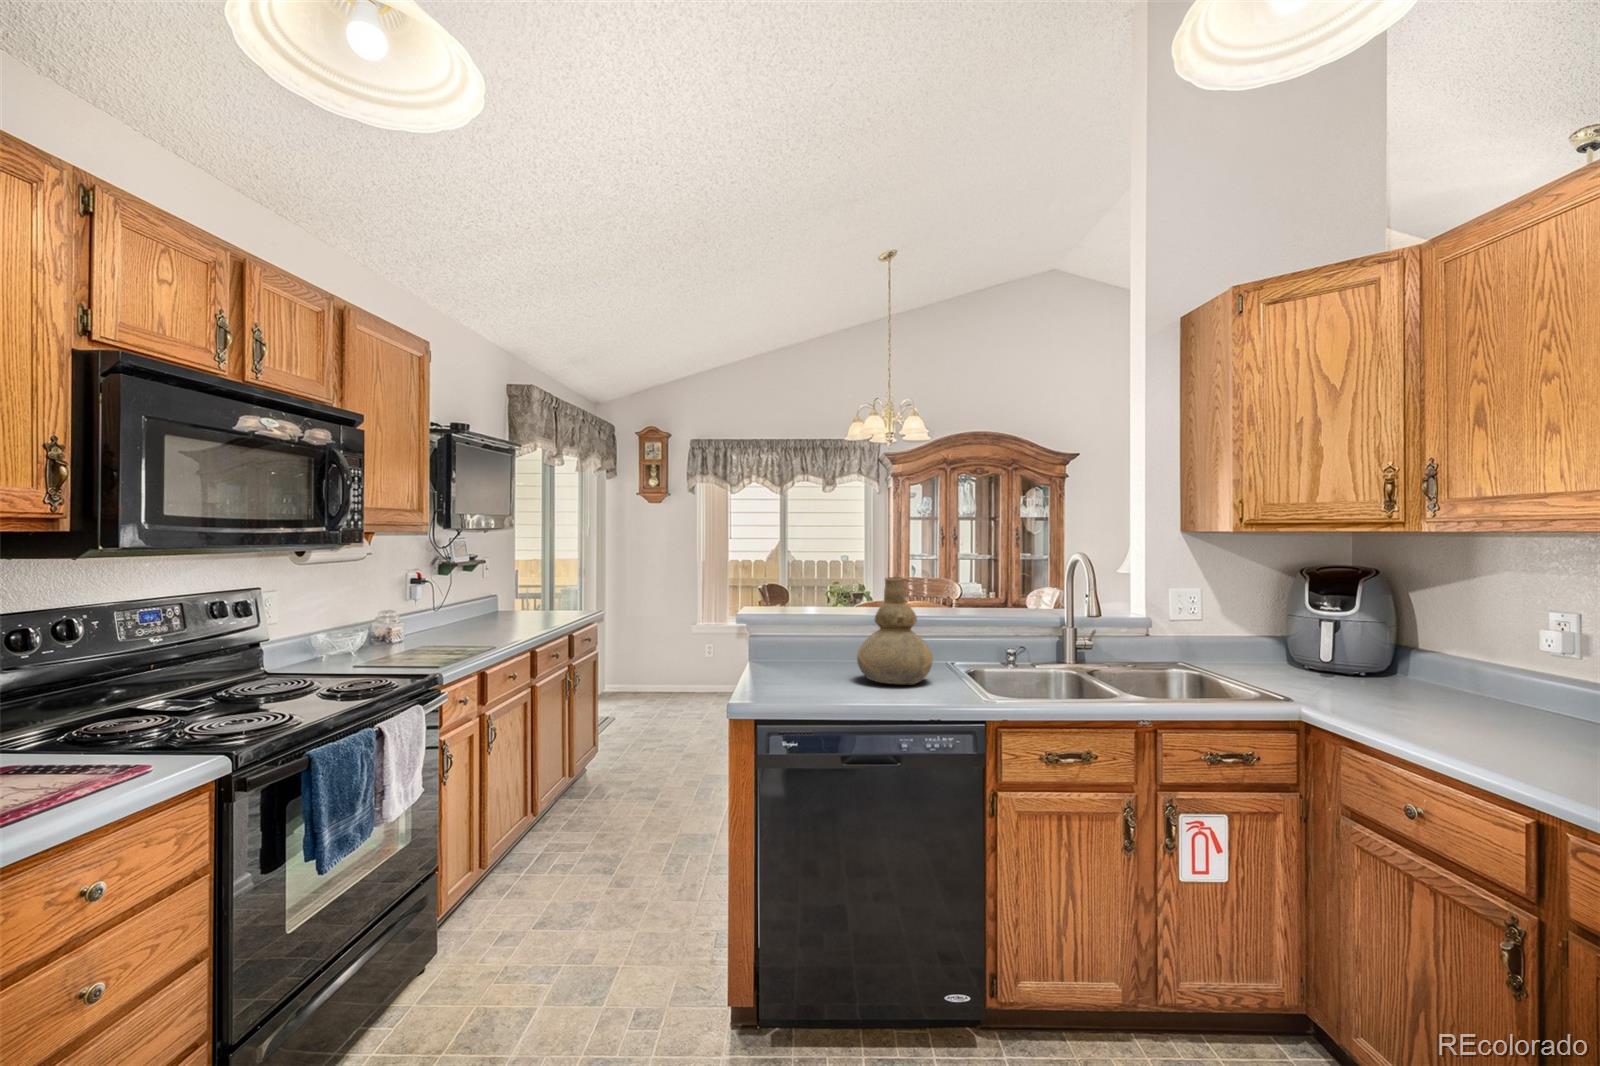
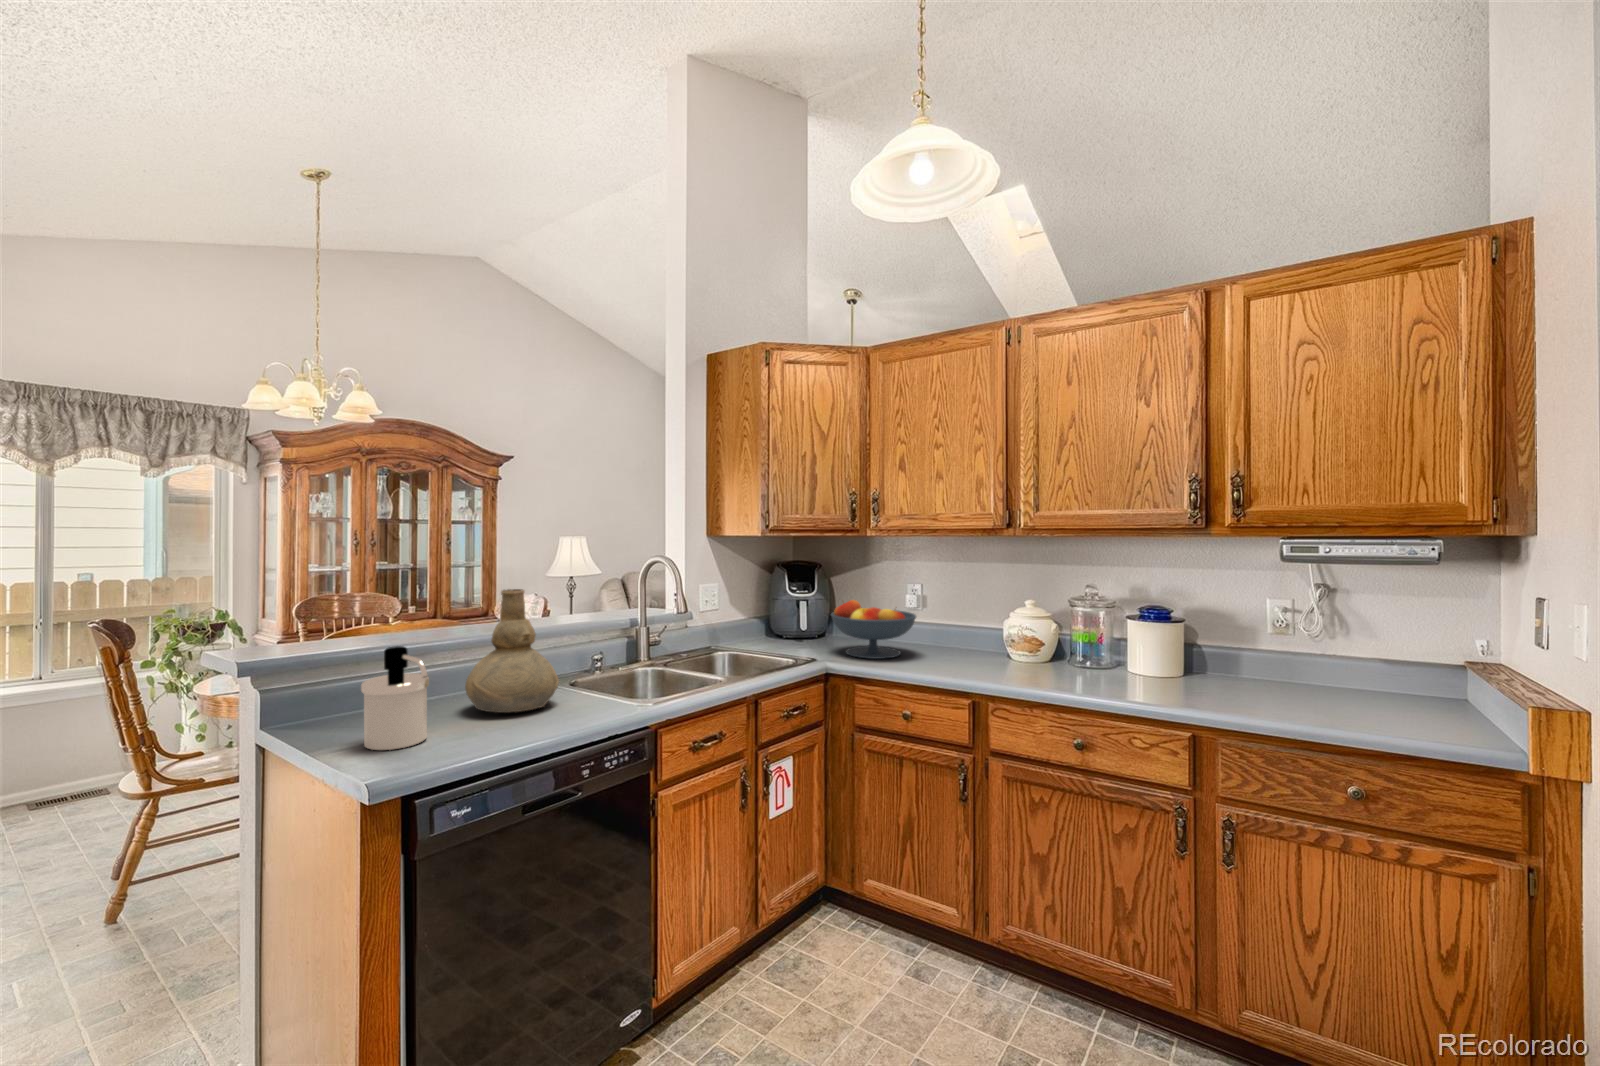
soap dispenser: none [766,613,810,689] -> present [361,646,429,750]
fruit bowl: none [1336,623,1507,719] -> present [831,600,916,659]

